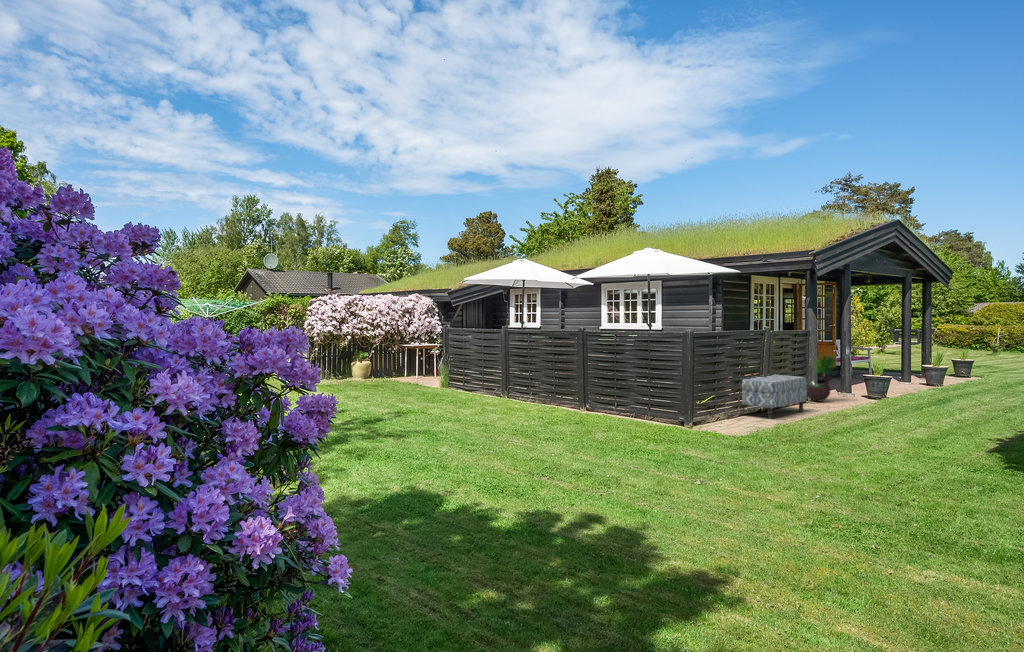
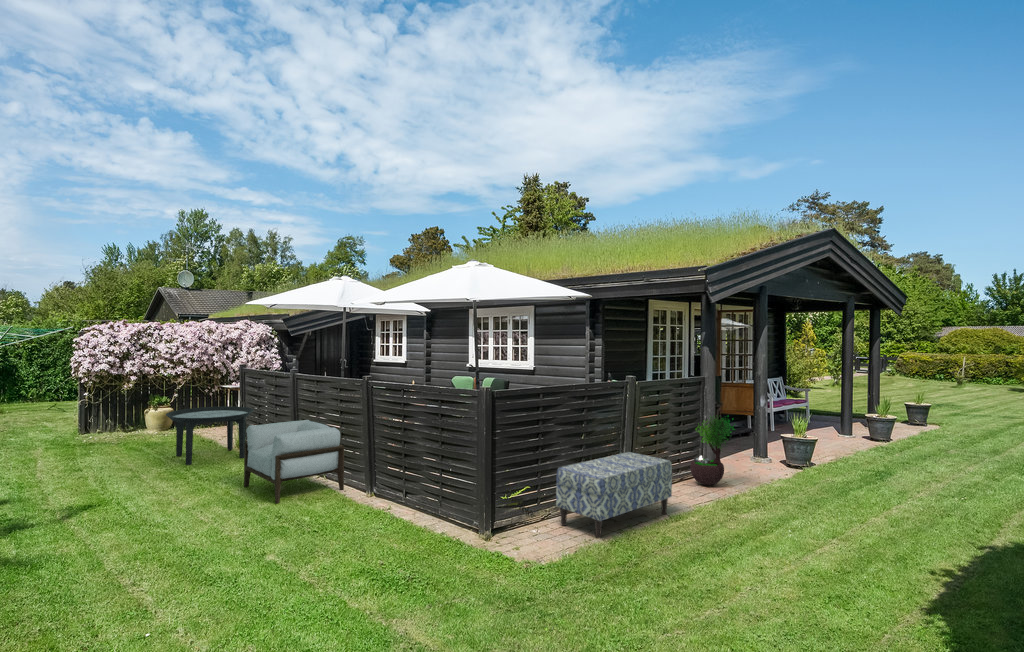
round table: none [415,355,471,394] -> present [166,406,253,465]
armchair: none [502,358,572,408] -> present [244,420,344,504]

